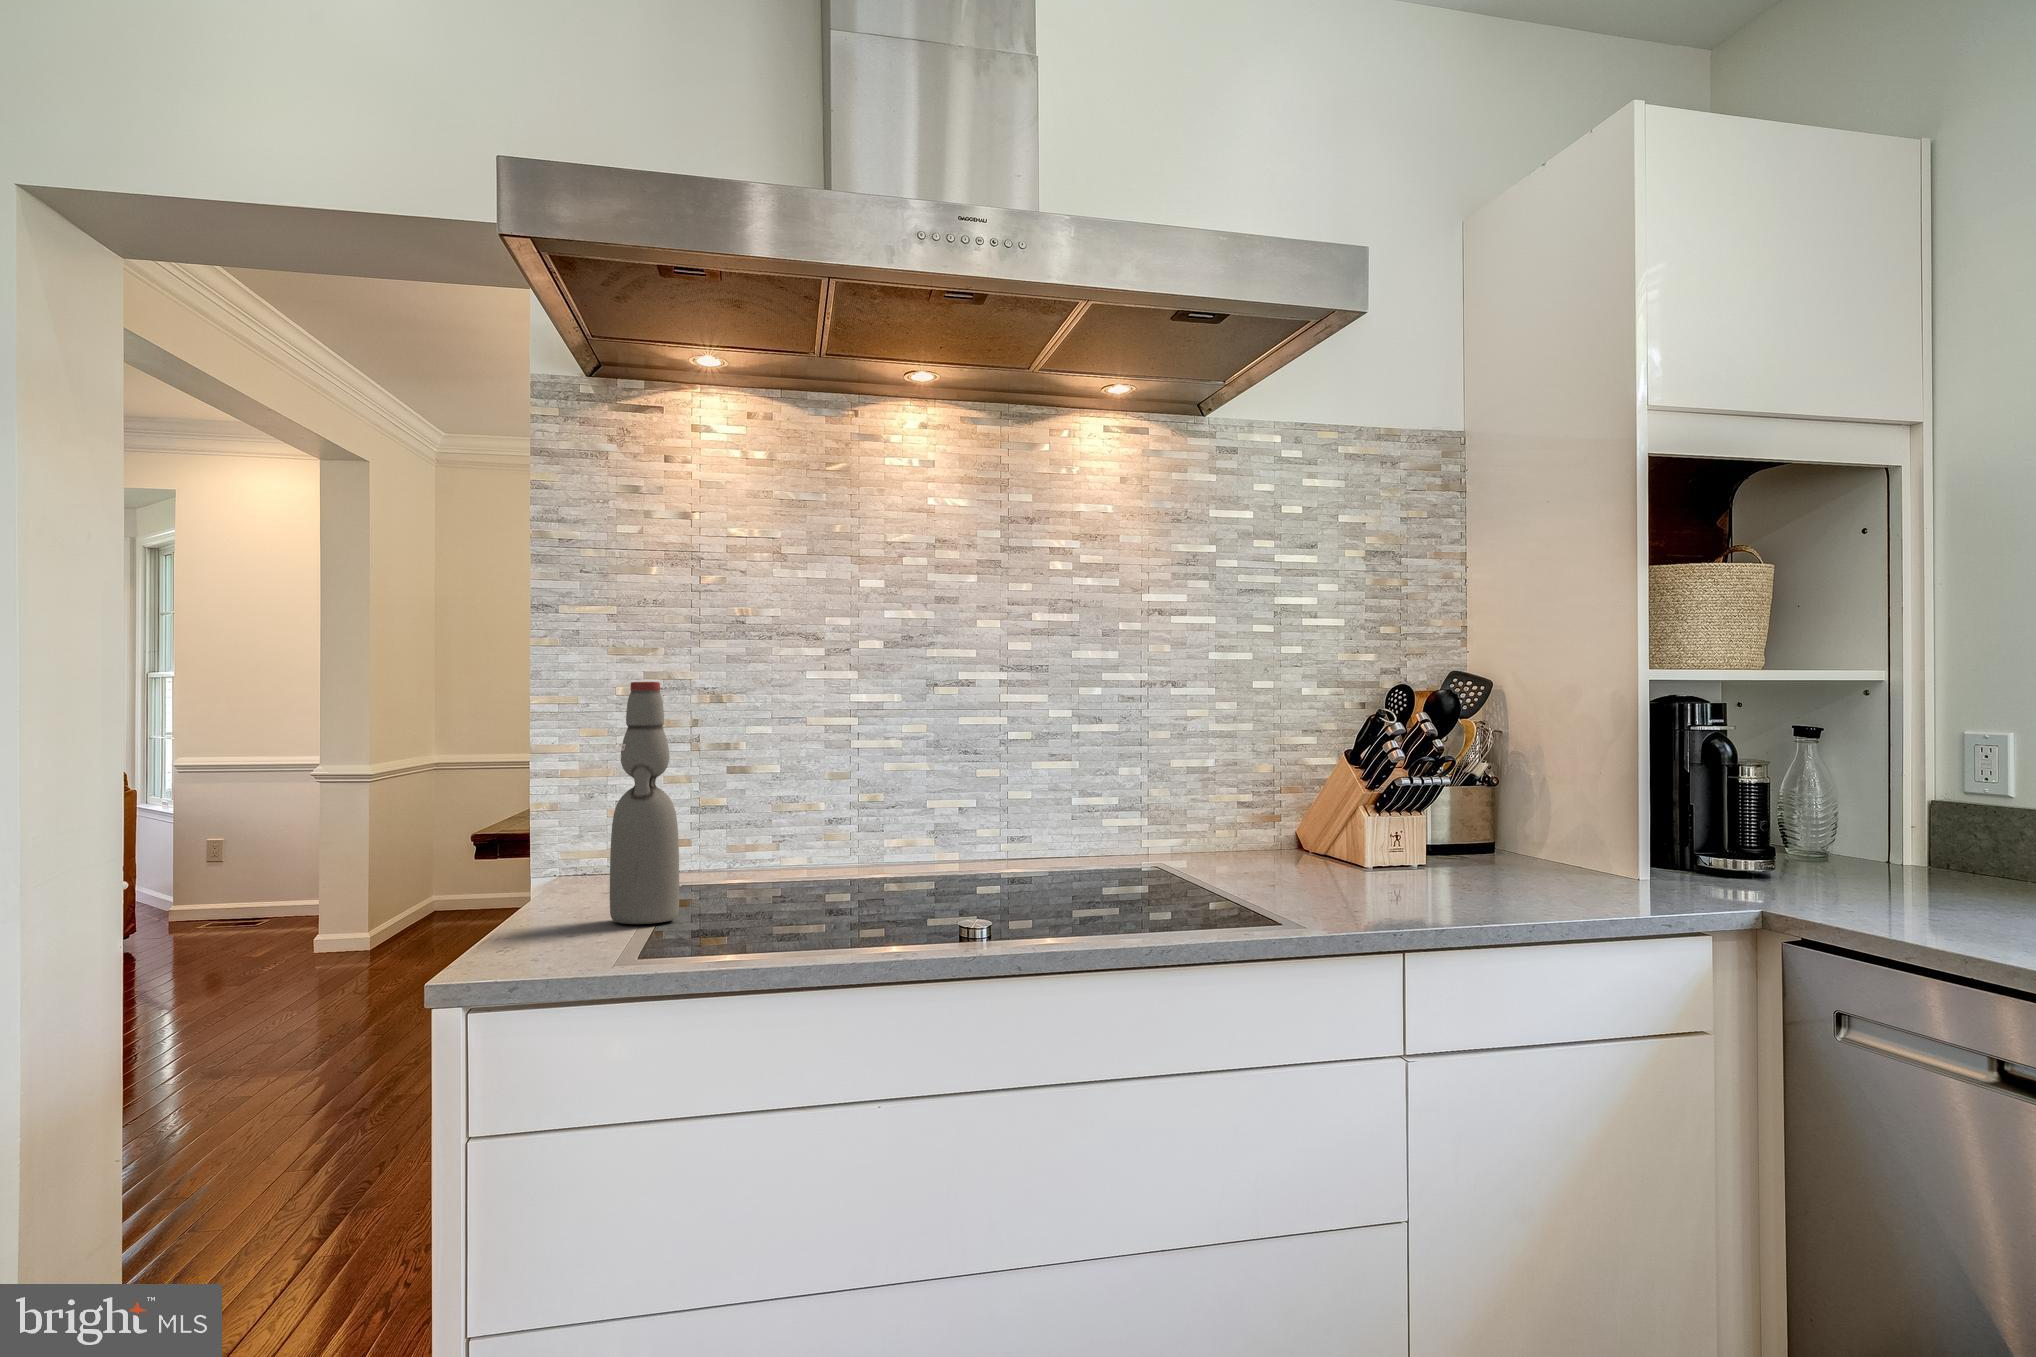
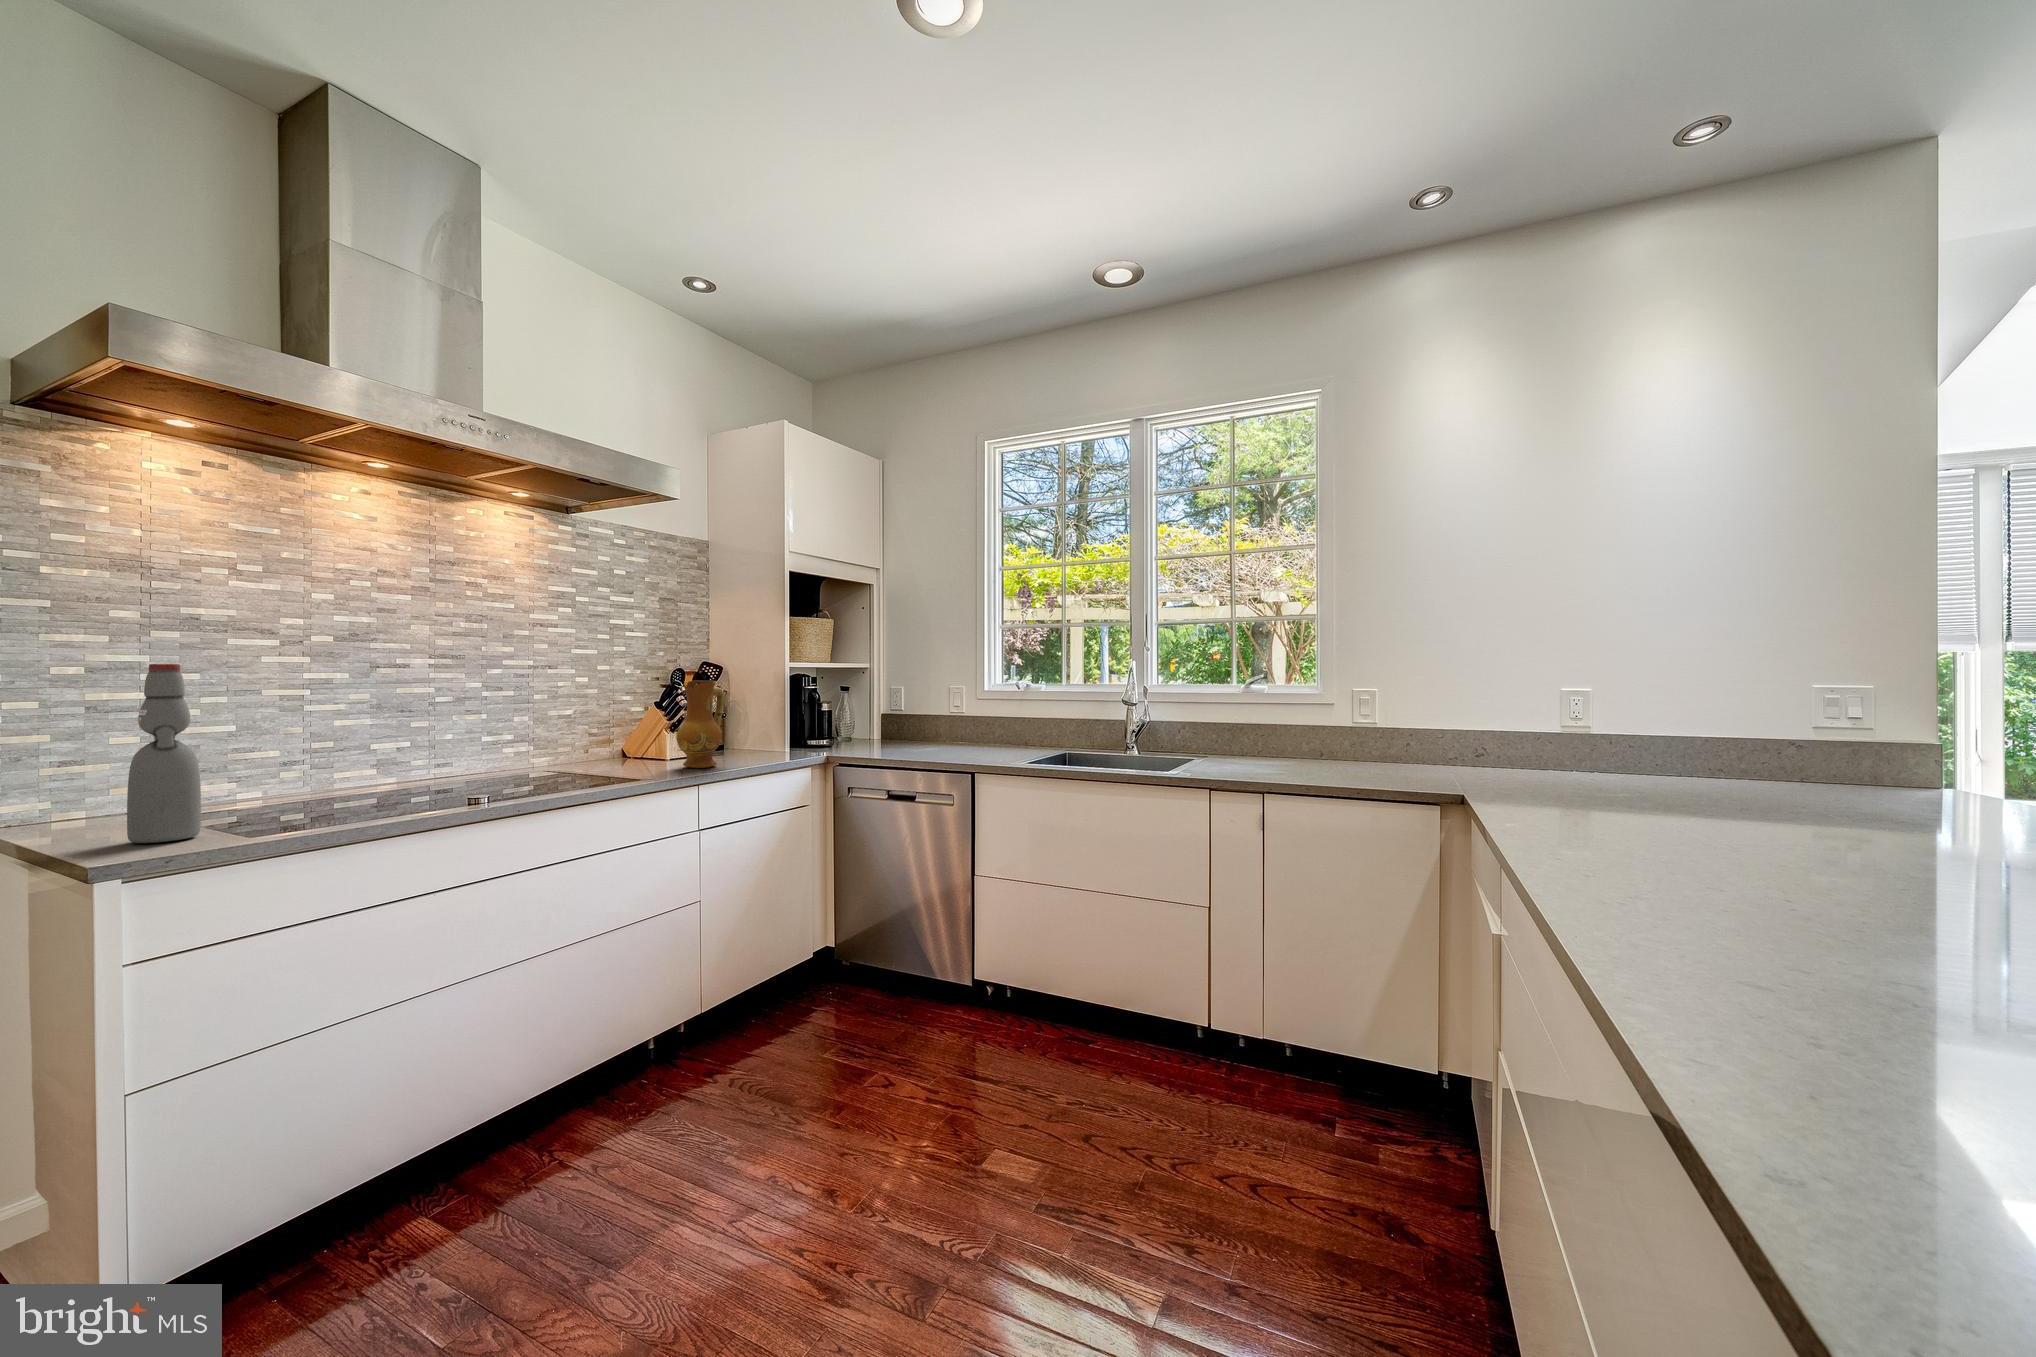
ceramic jug: none [1363,707,1457,882] -> present [676,680,725,768]

